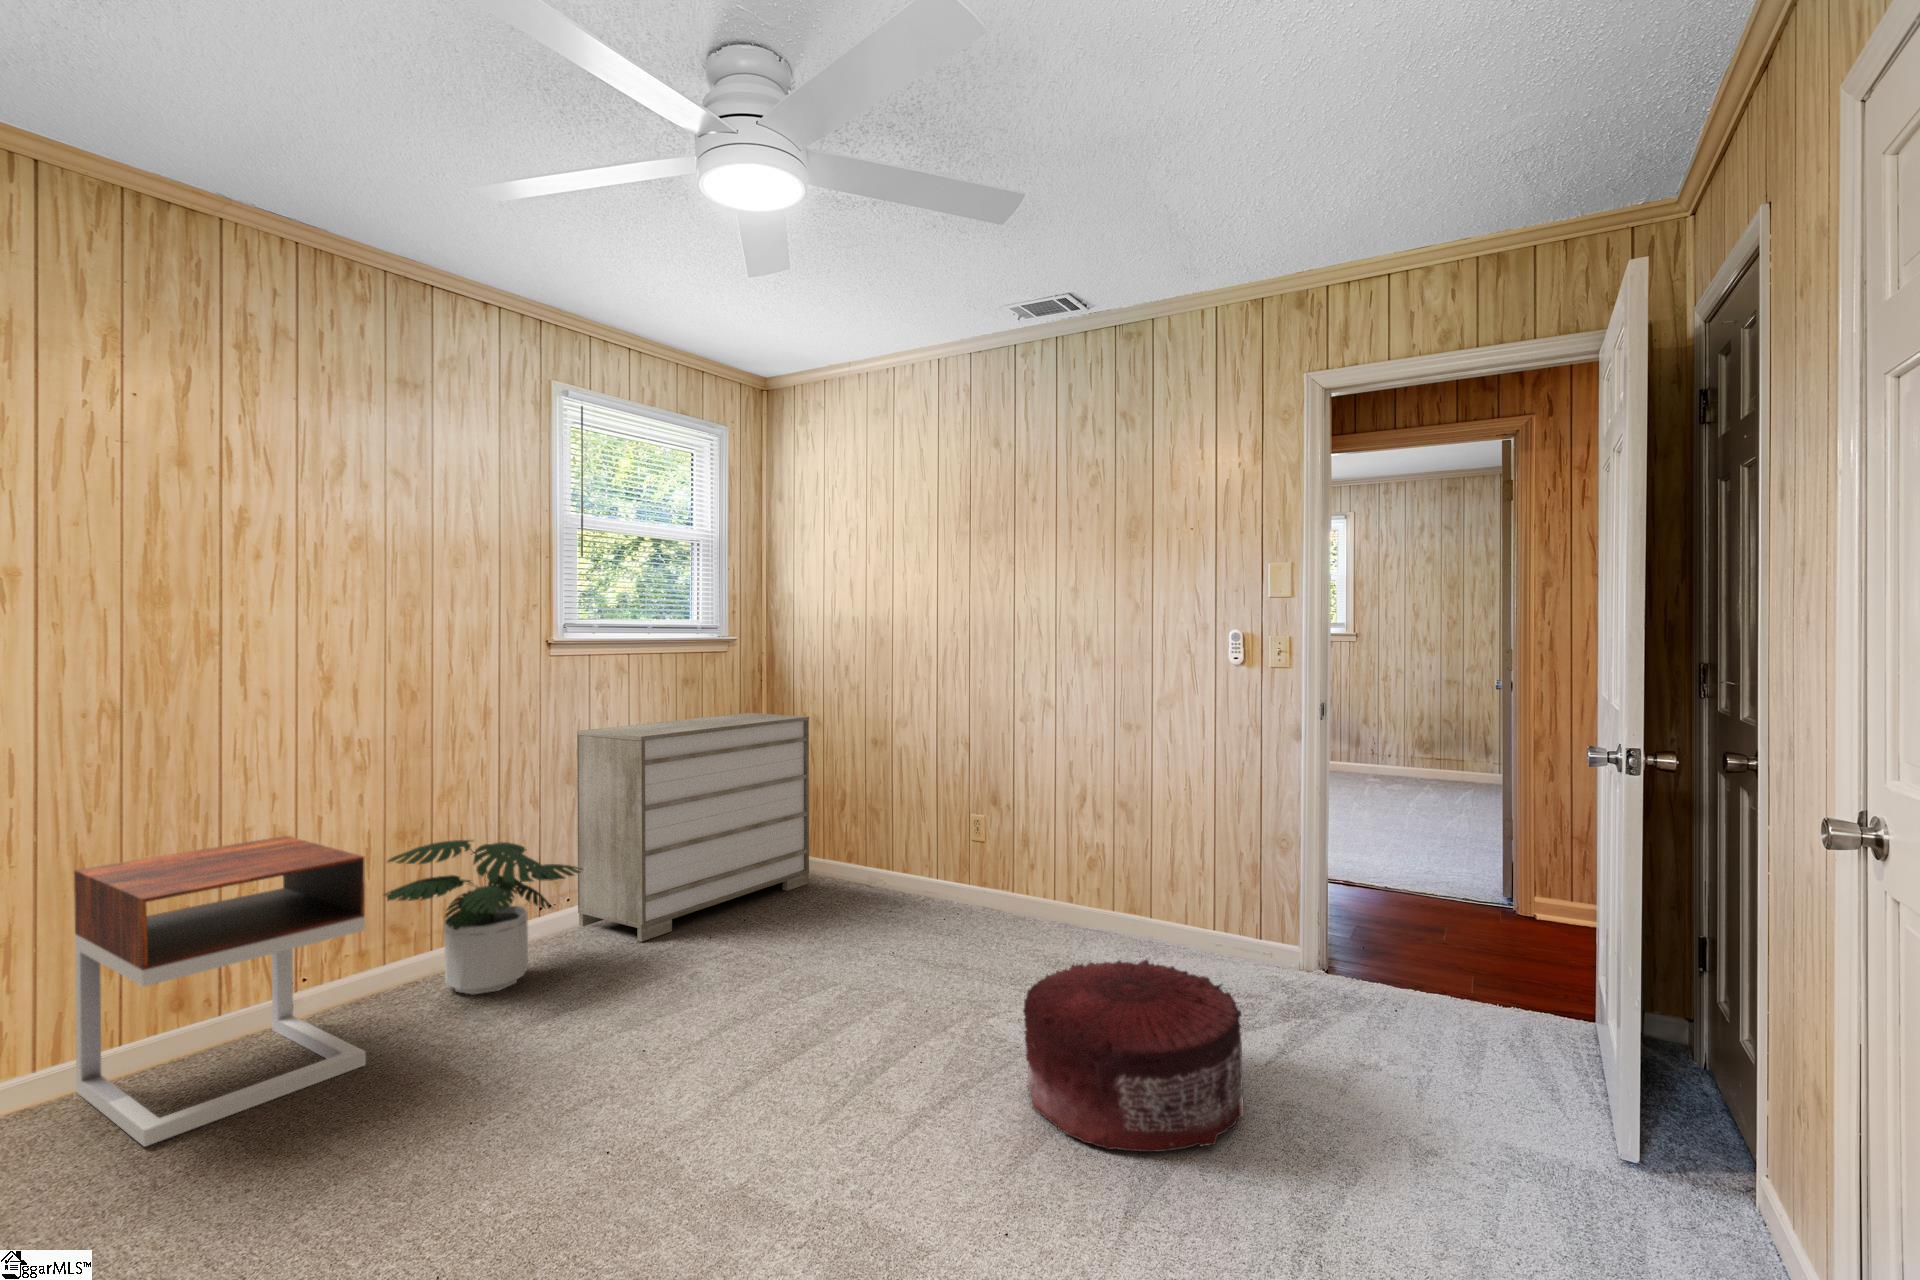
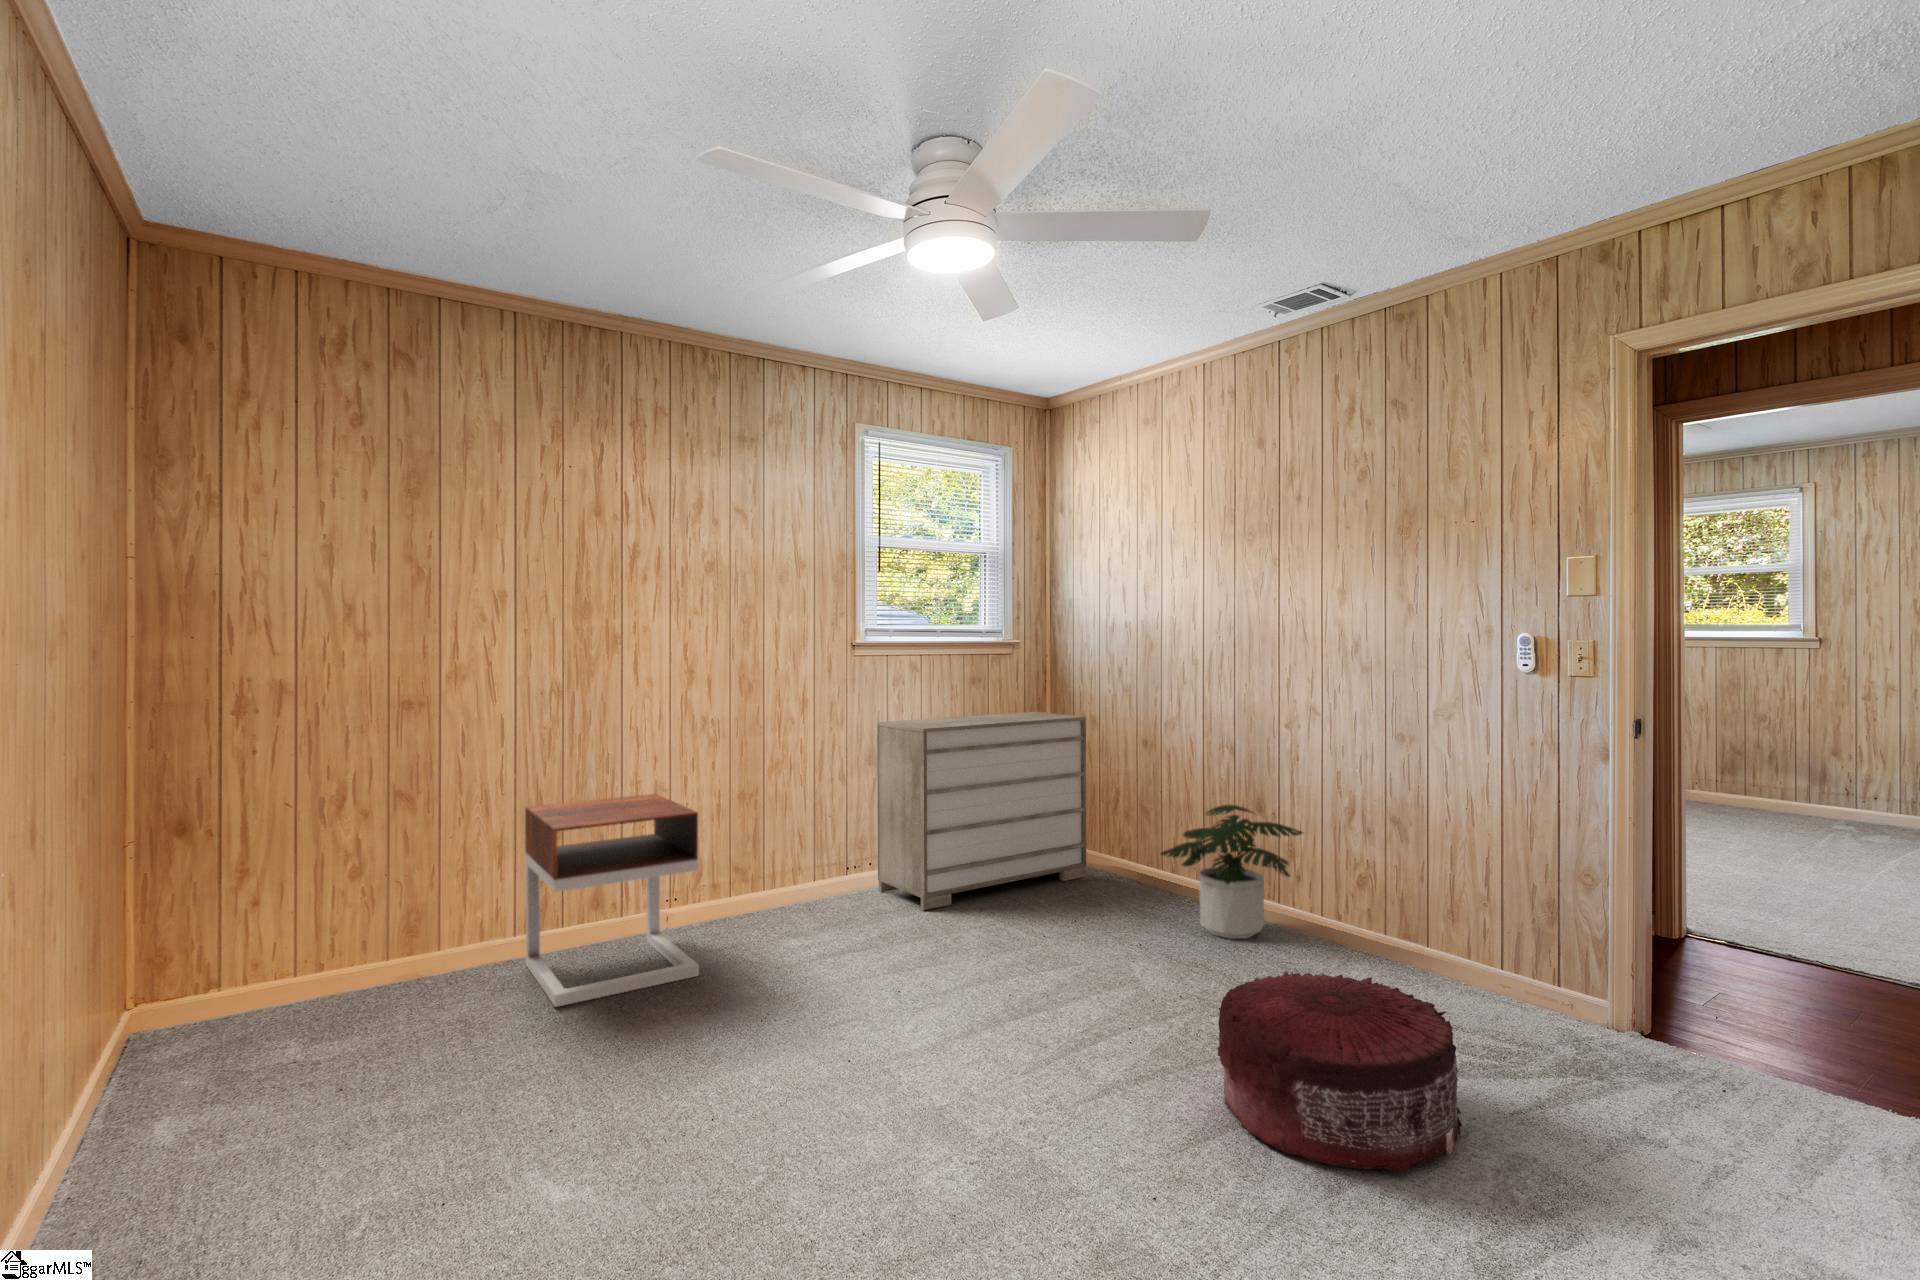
potted plant: present [384,840,584,995] -> present [1161,805,1303,939]

